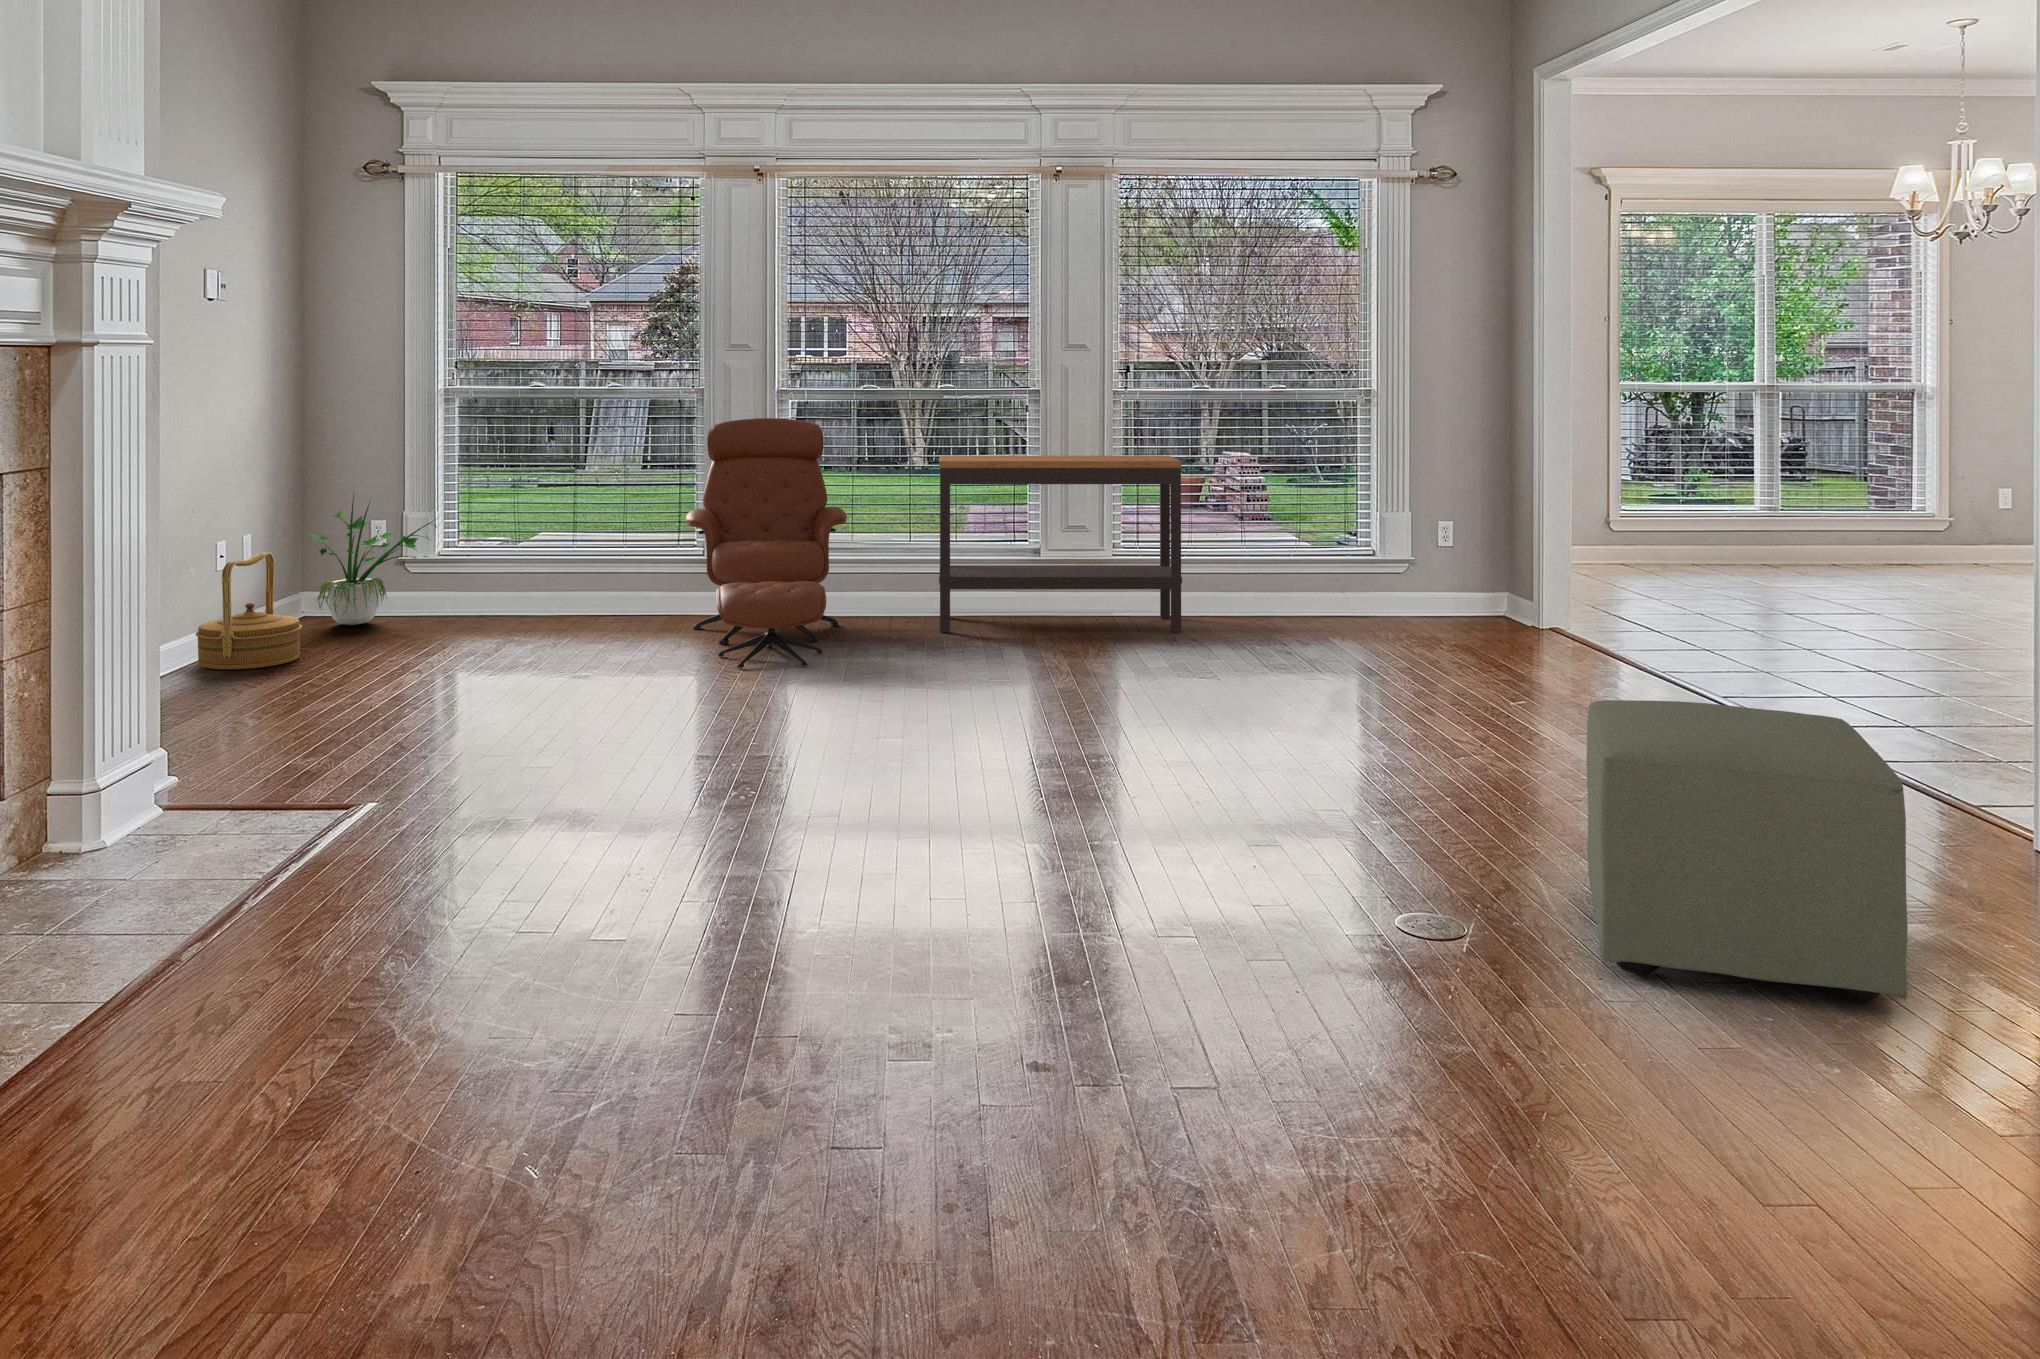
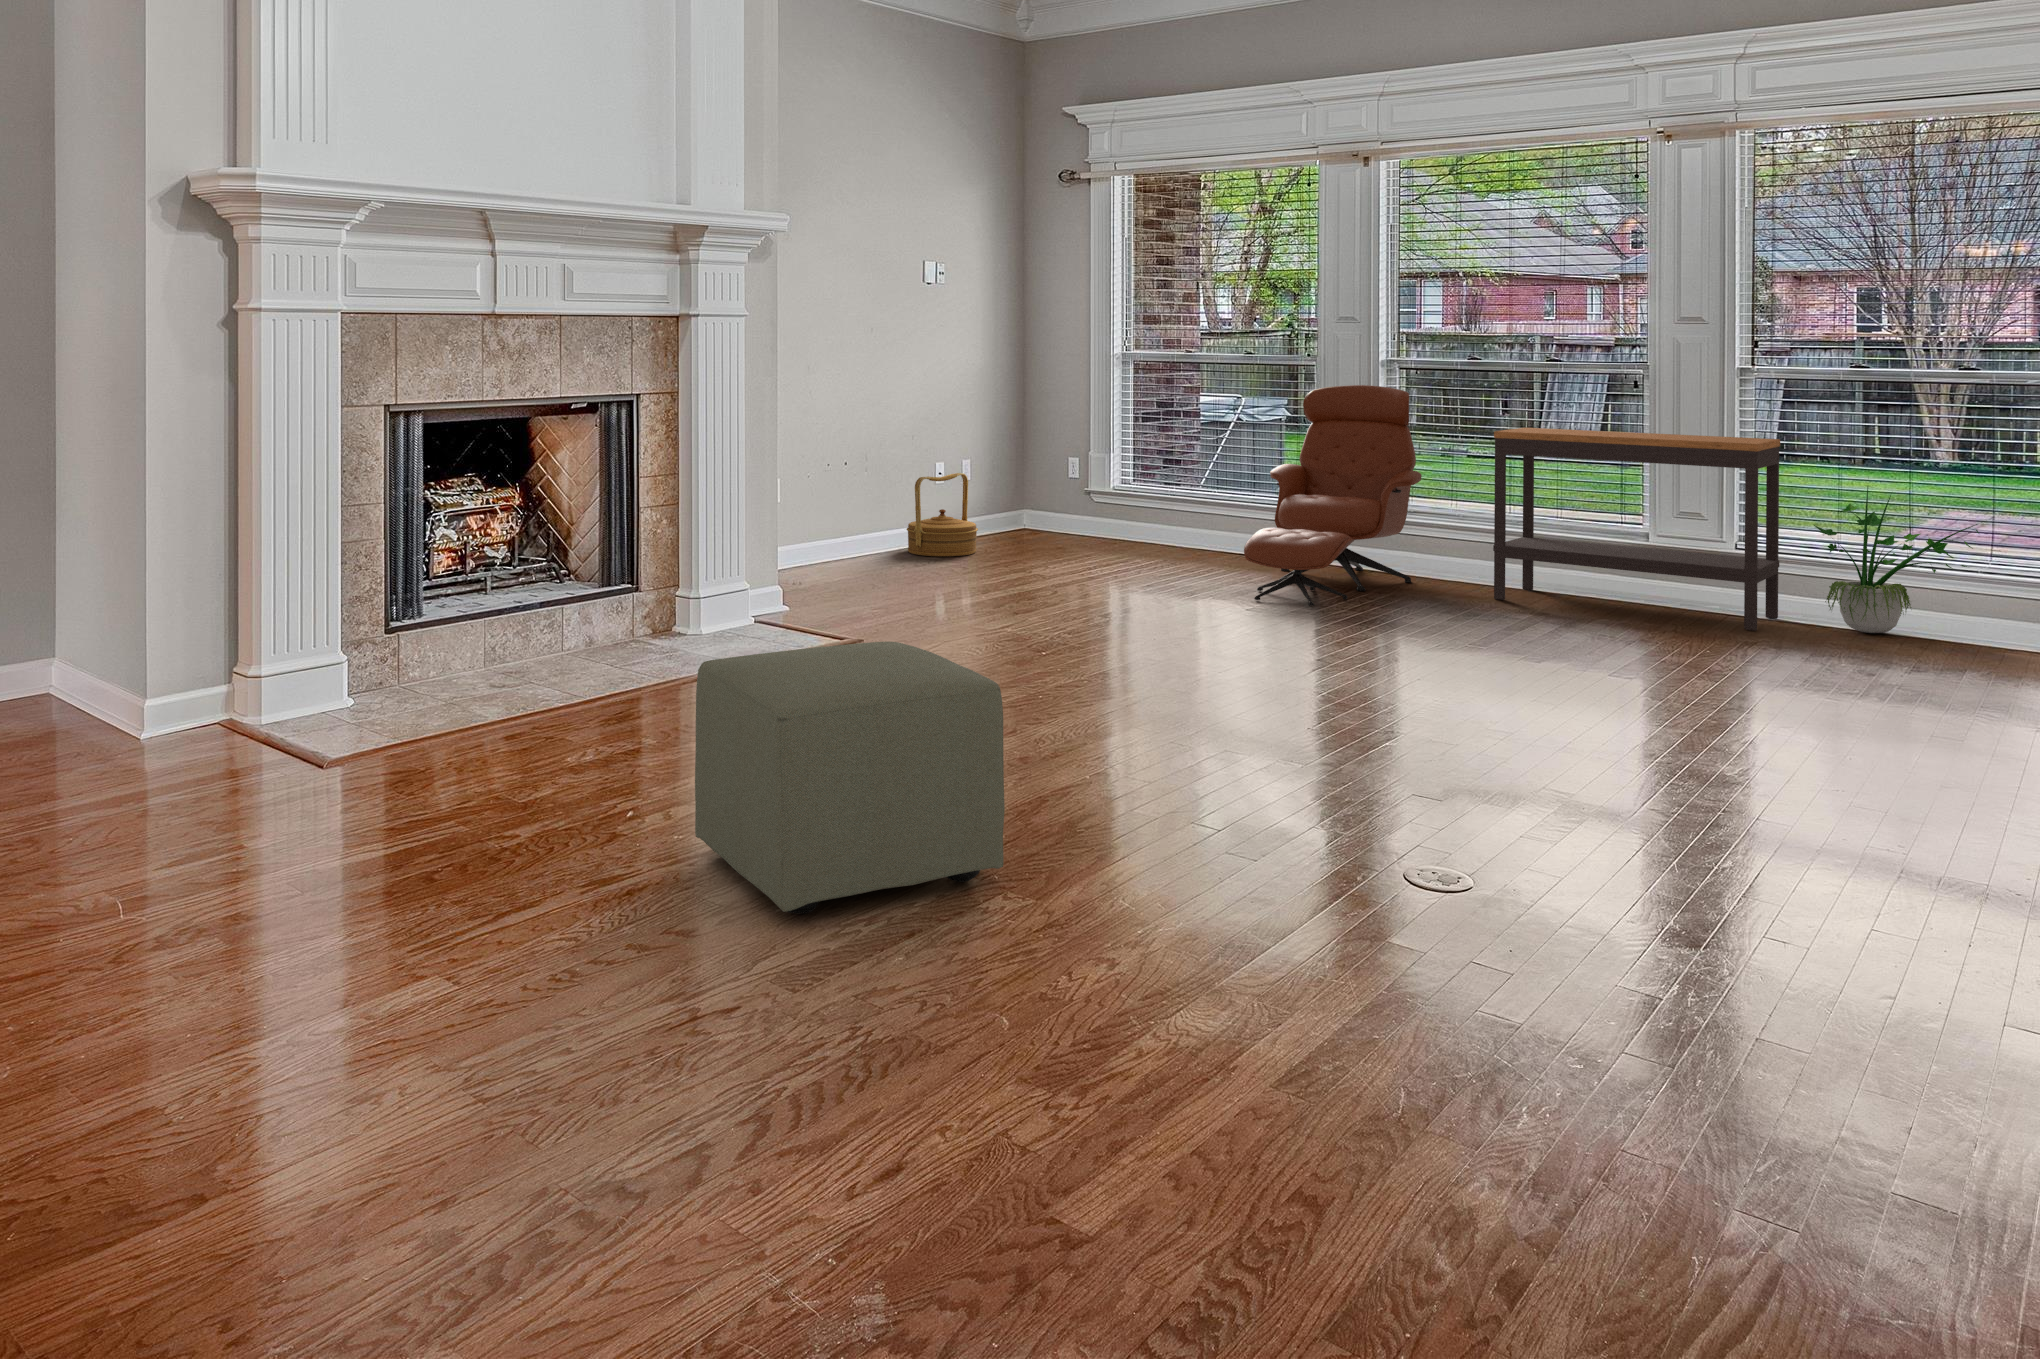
potted plant: present [309,494,437,625] -> present [1814,486,1979,633]
ottoman: present [1586,700,1908,1003] -> present [695,642,1005,914]

